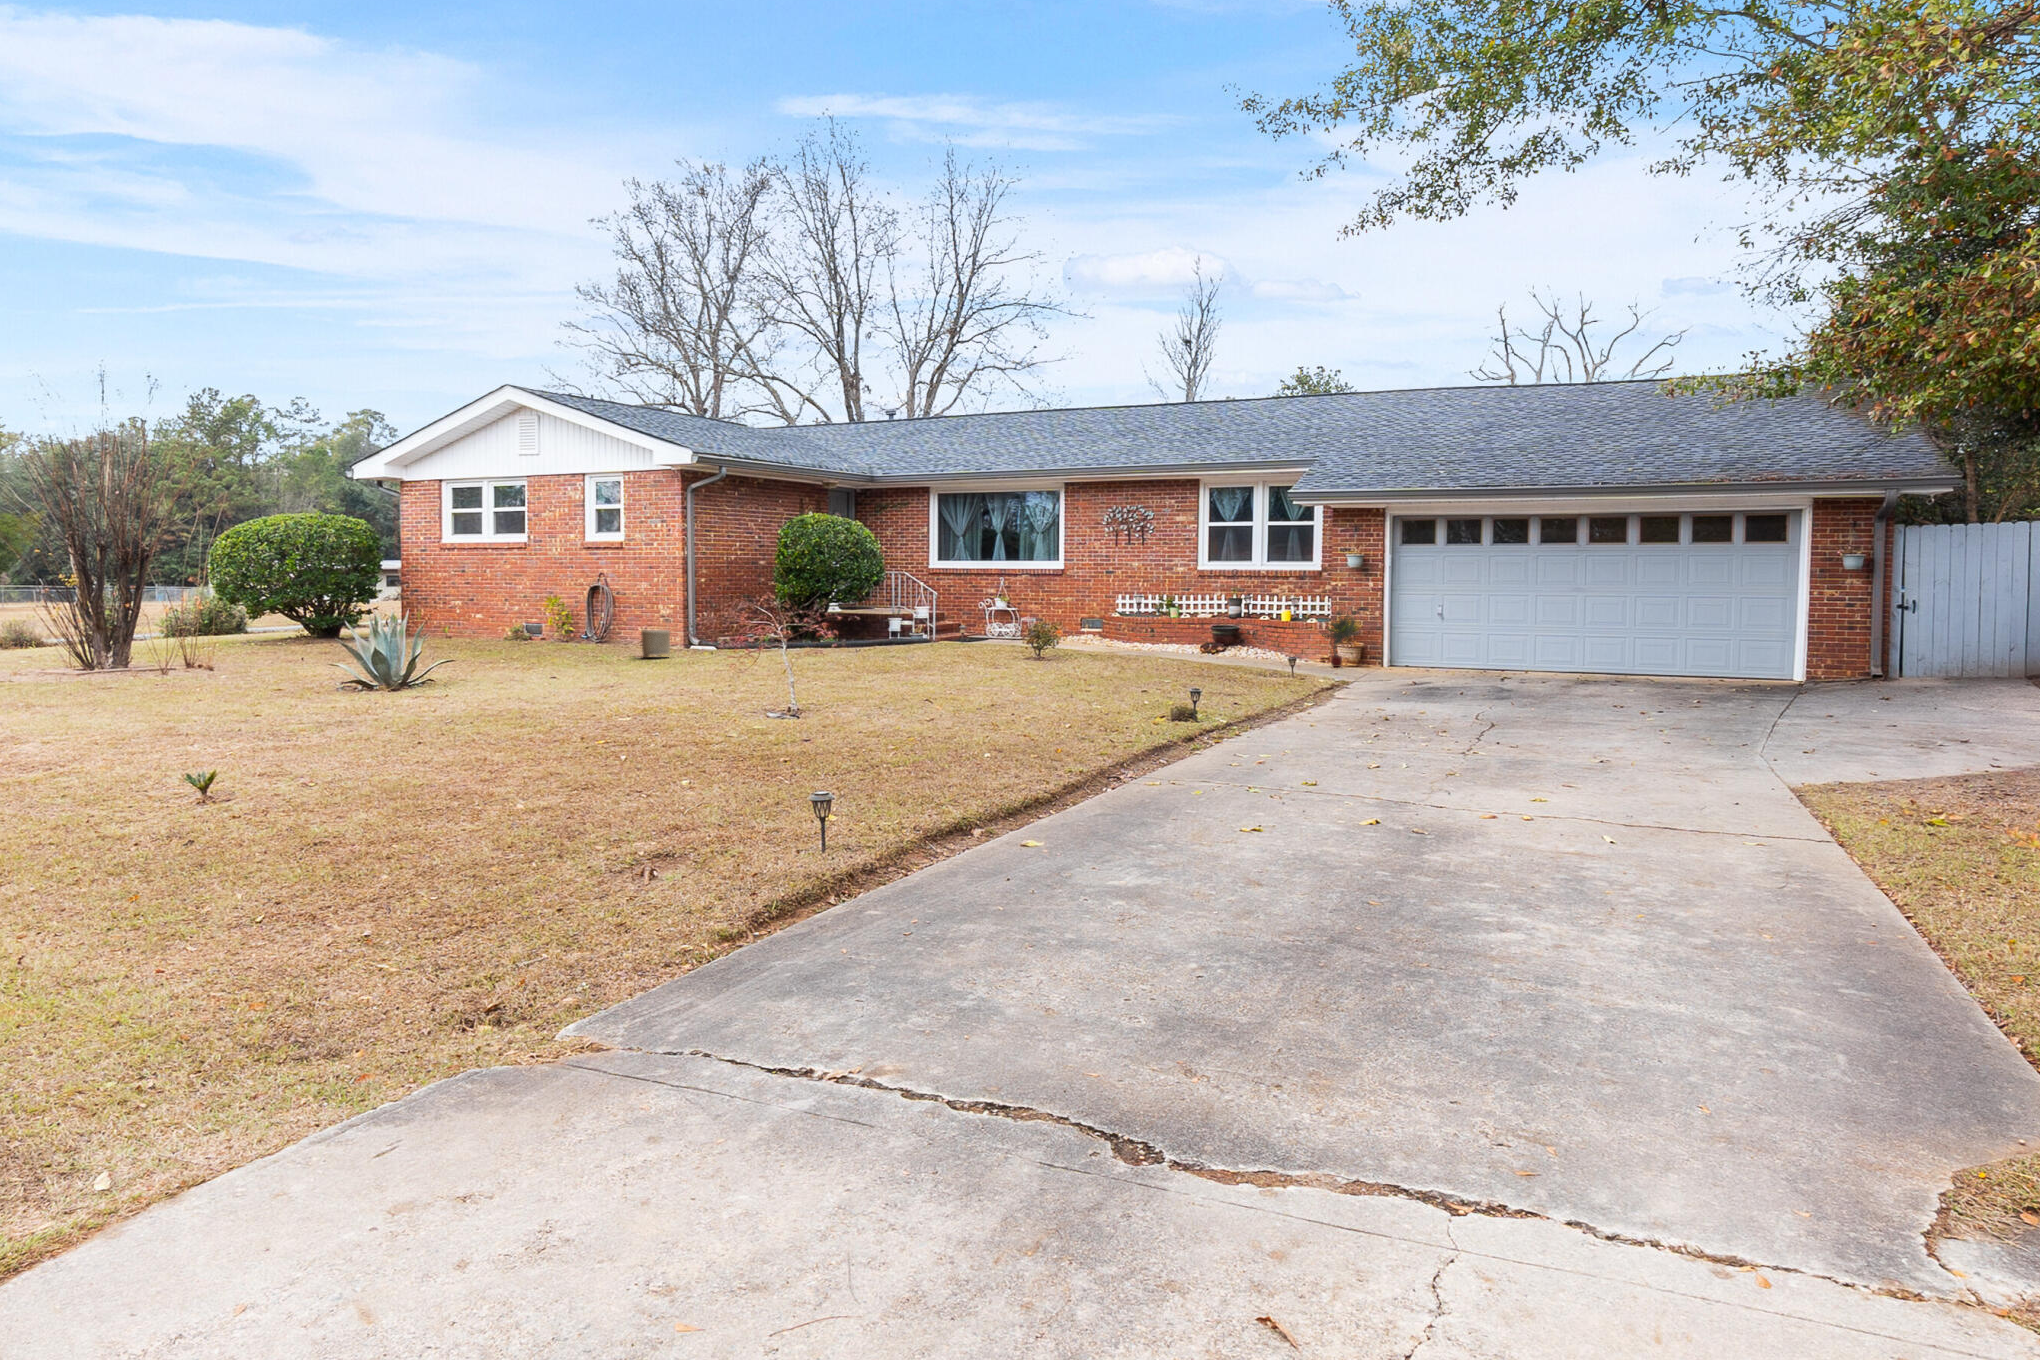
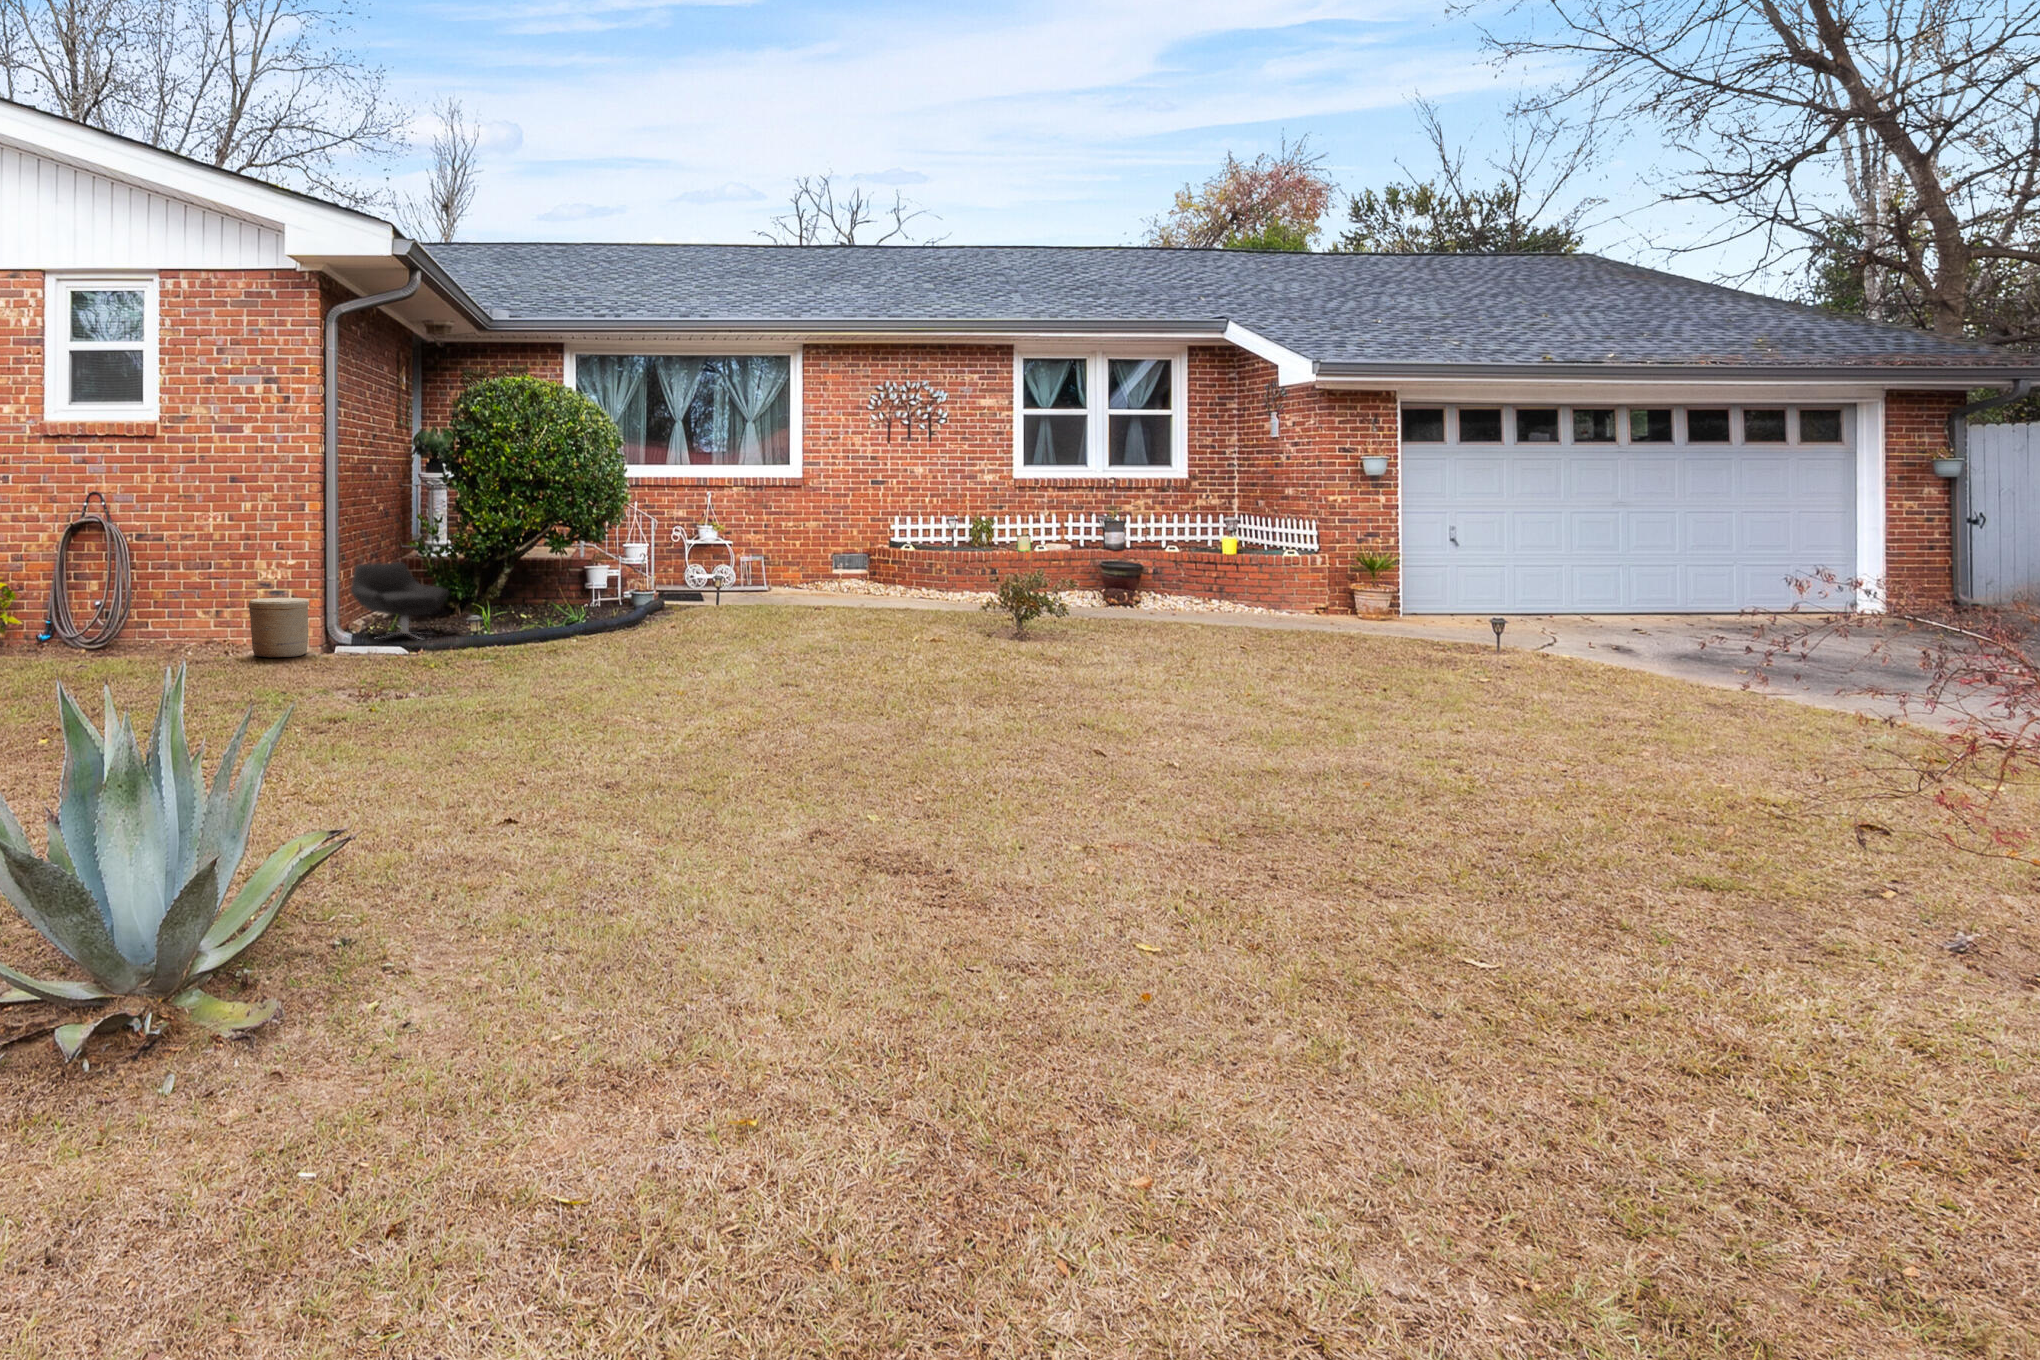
potted tree: present [1322,612,1355,667] -> none [1276,528,1346,605]
lounge chair: none [711,616,757,656] -> present [351,562,449,638]

